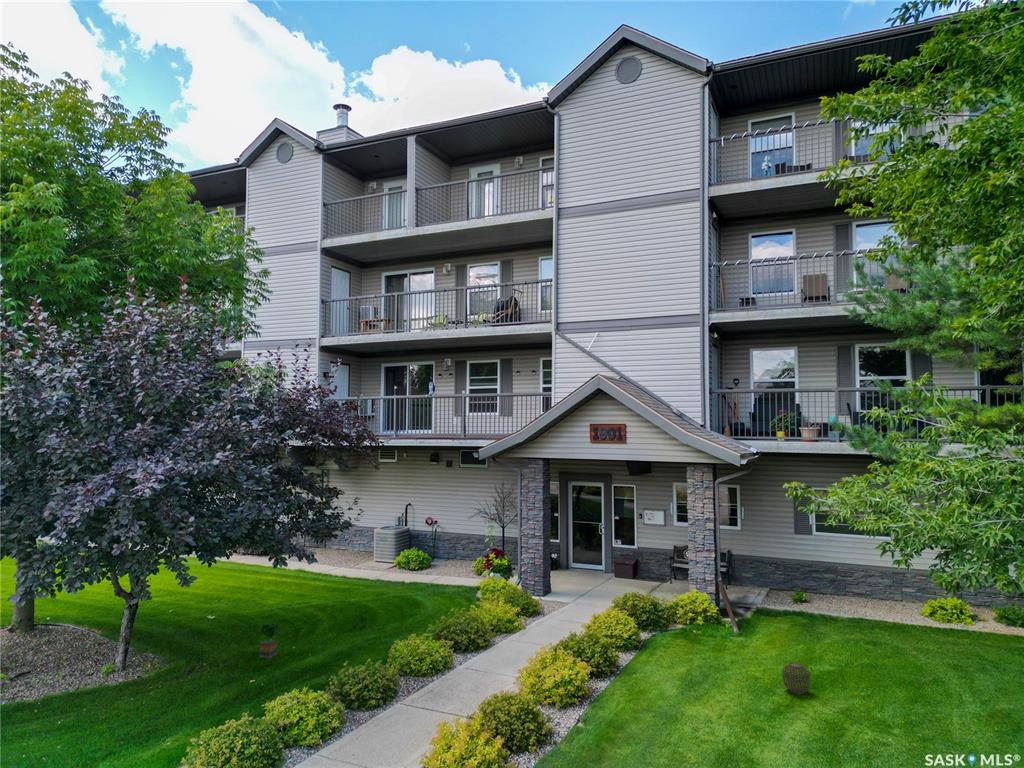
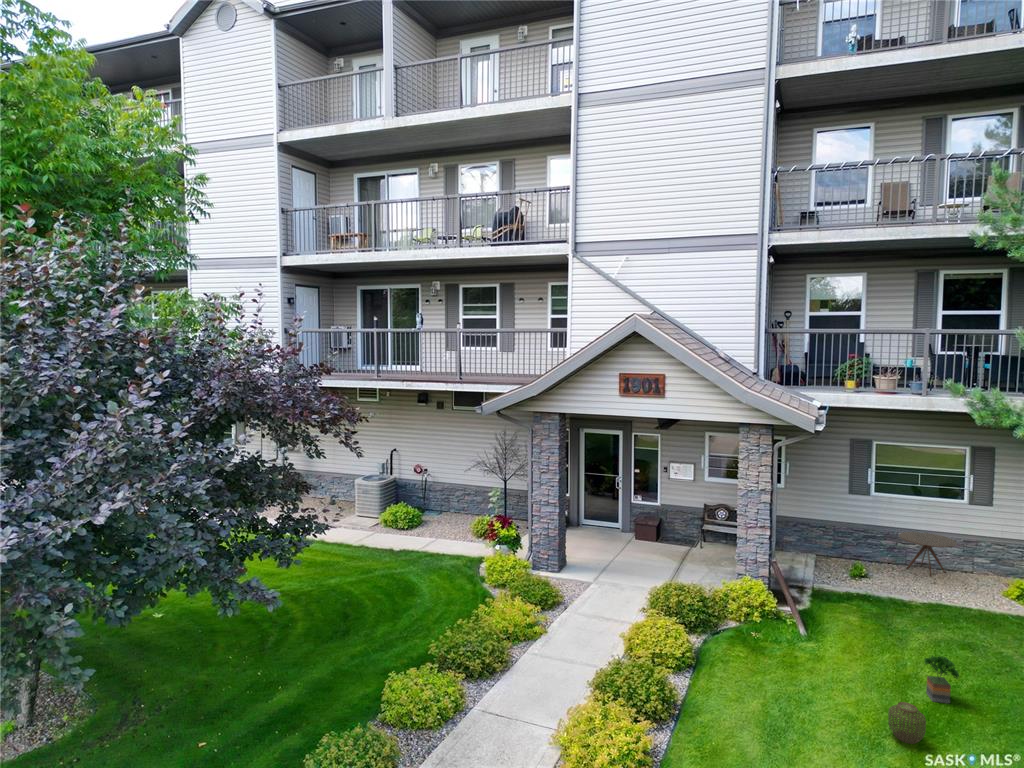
round table: none [838,565,886,602] -> present [899,532,957,576]
potted tree: present [259,623,281,659] -> present [924,656,959,703]

